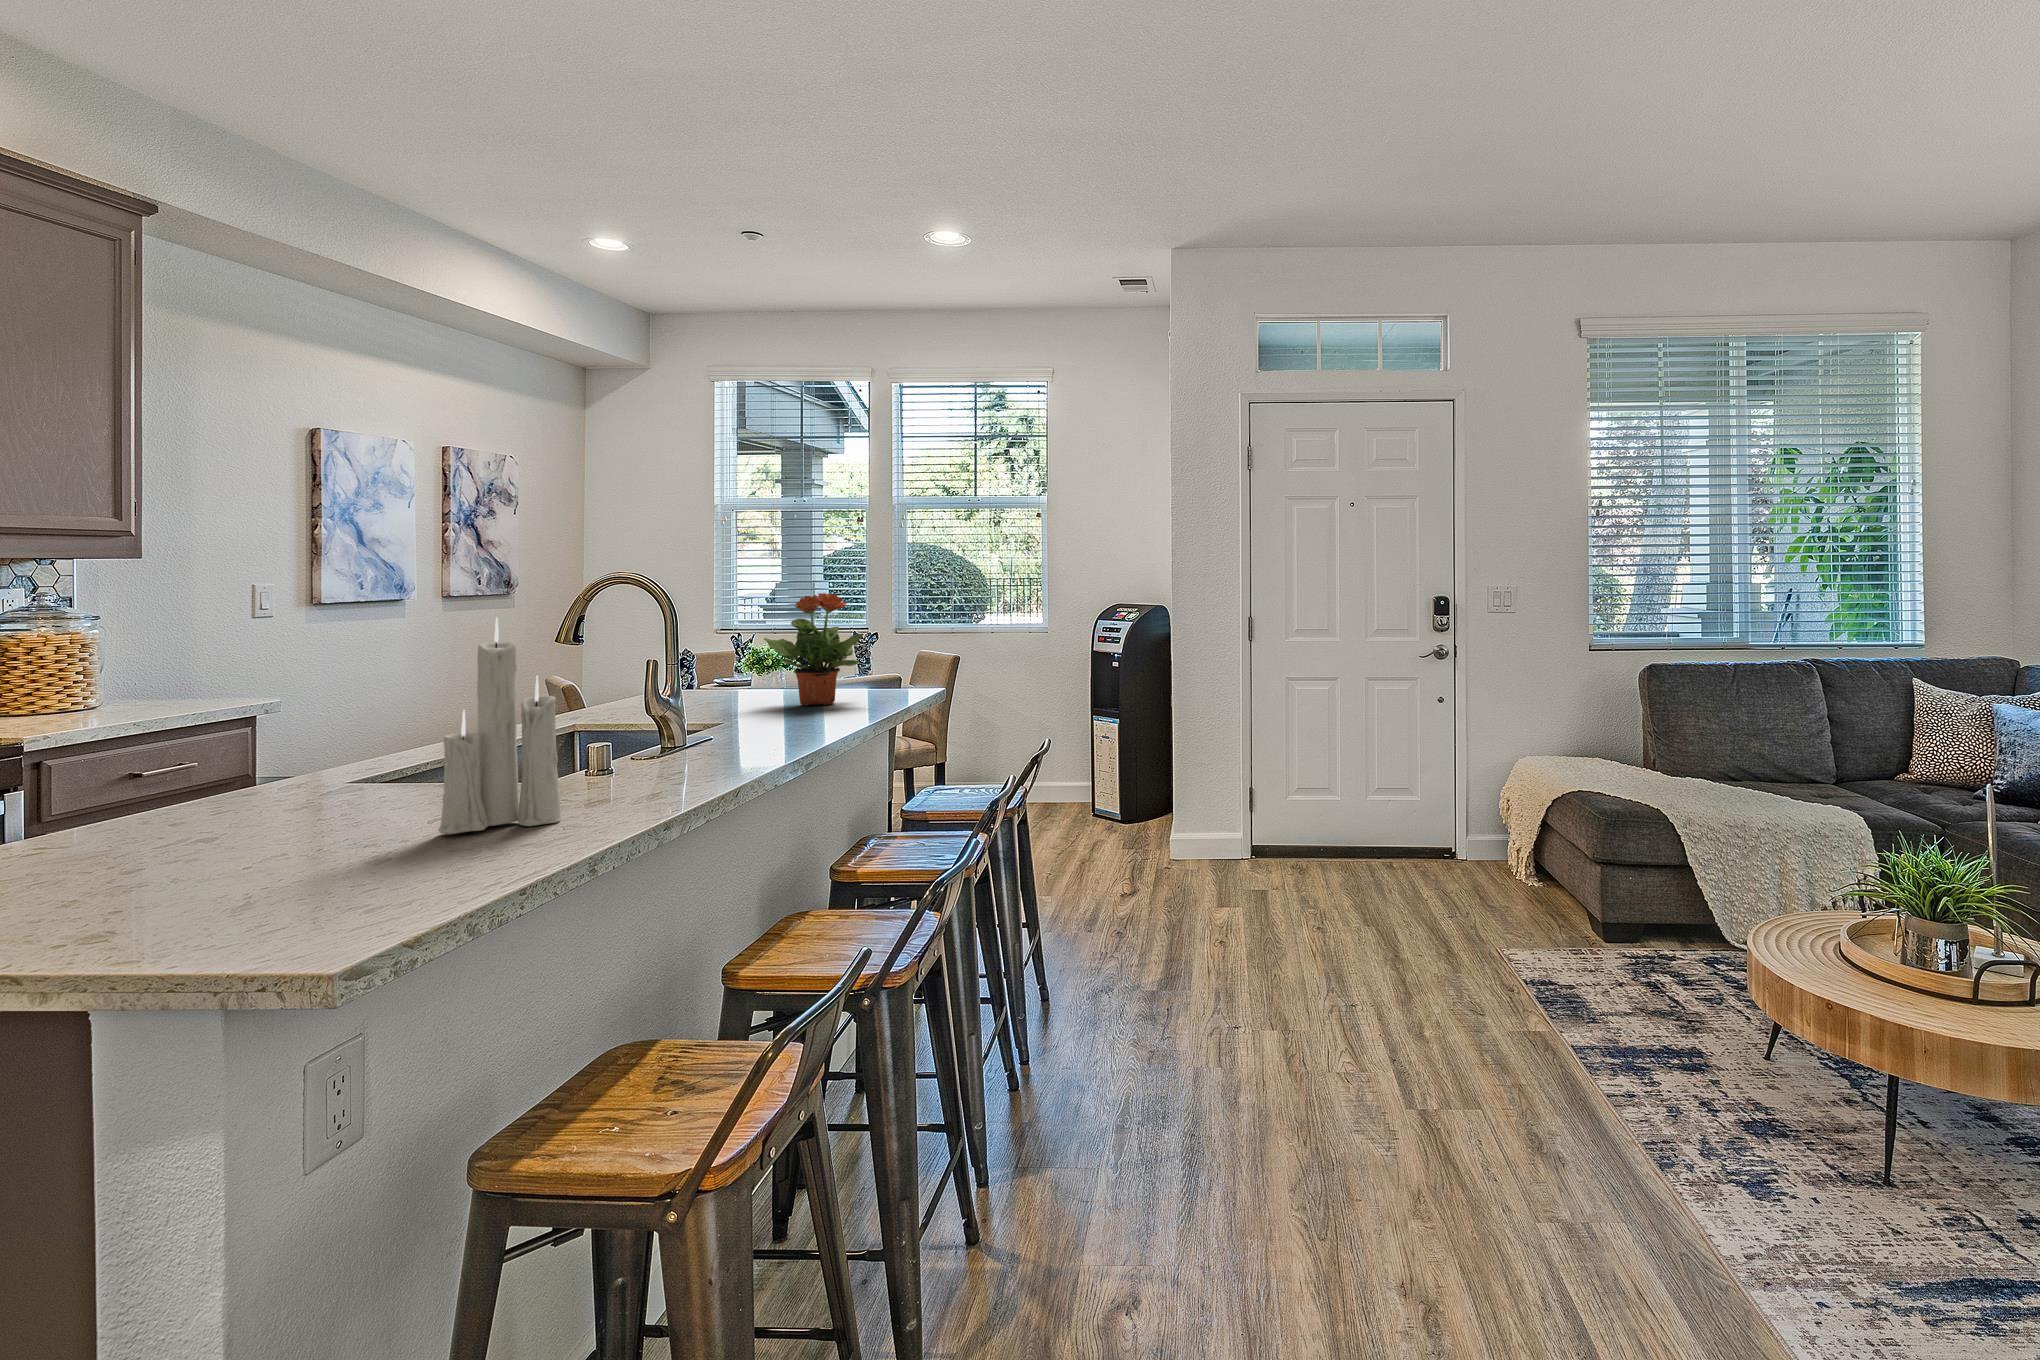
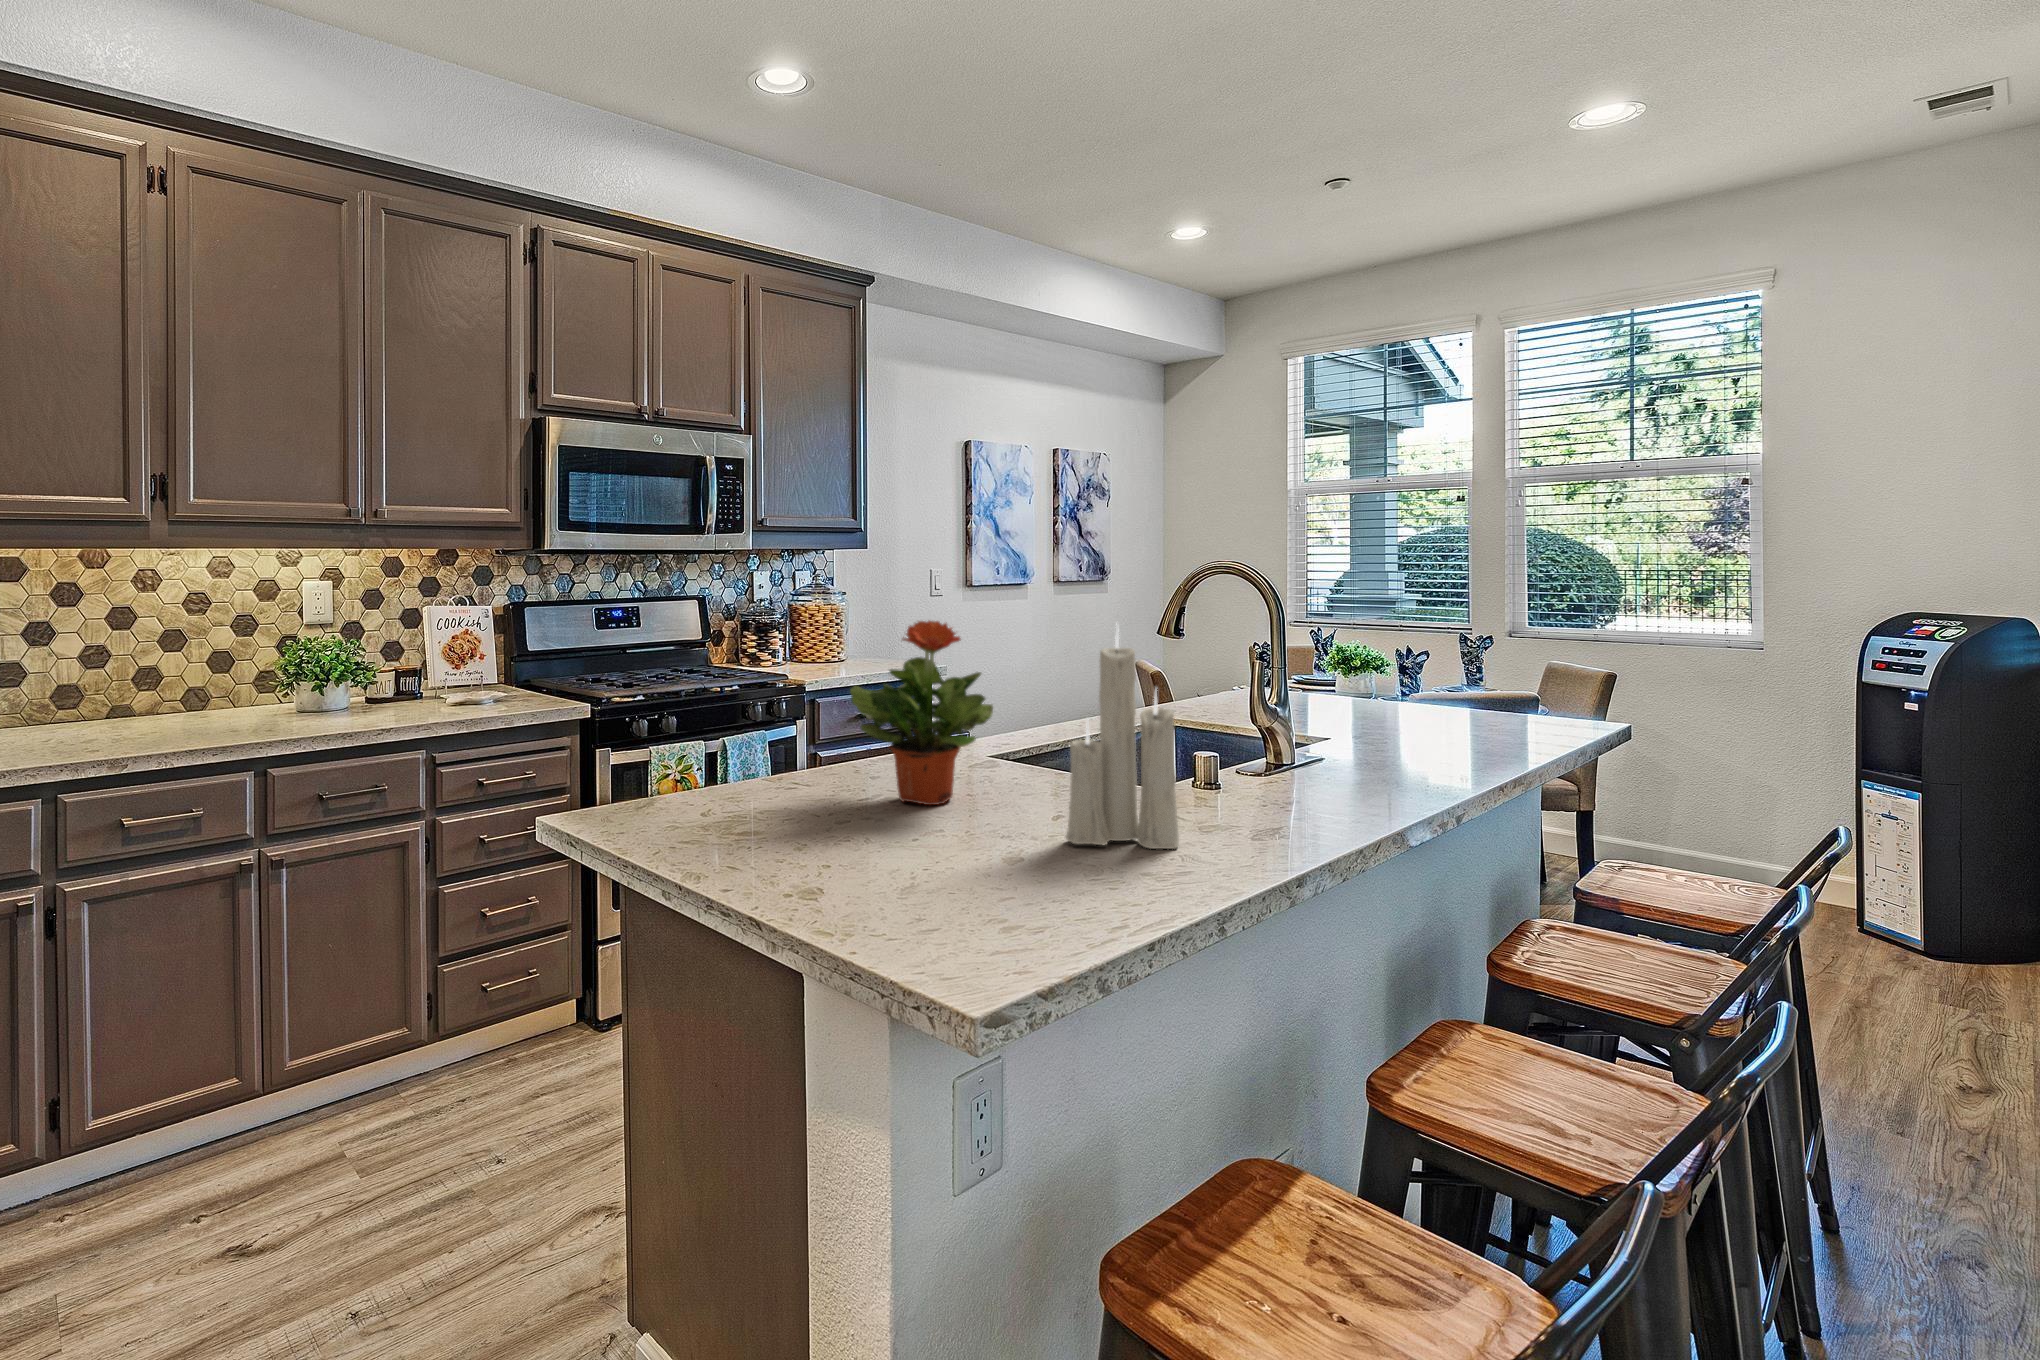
potted plant: present [764,593,863,706] -> present [850,621,993,805]

